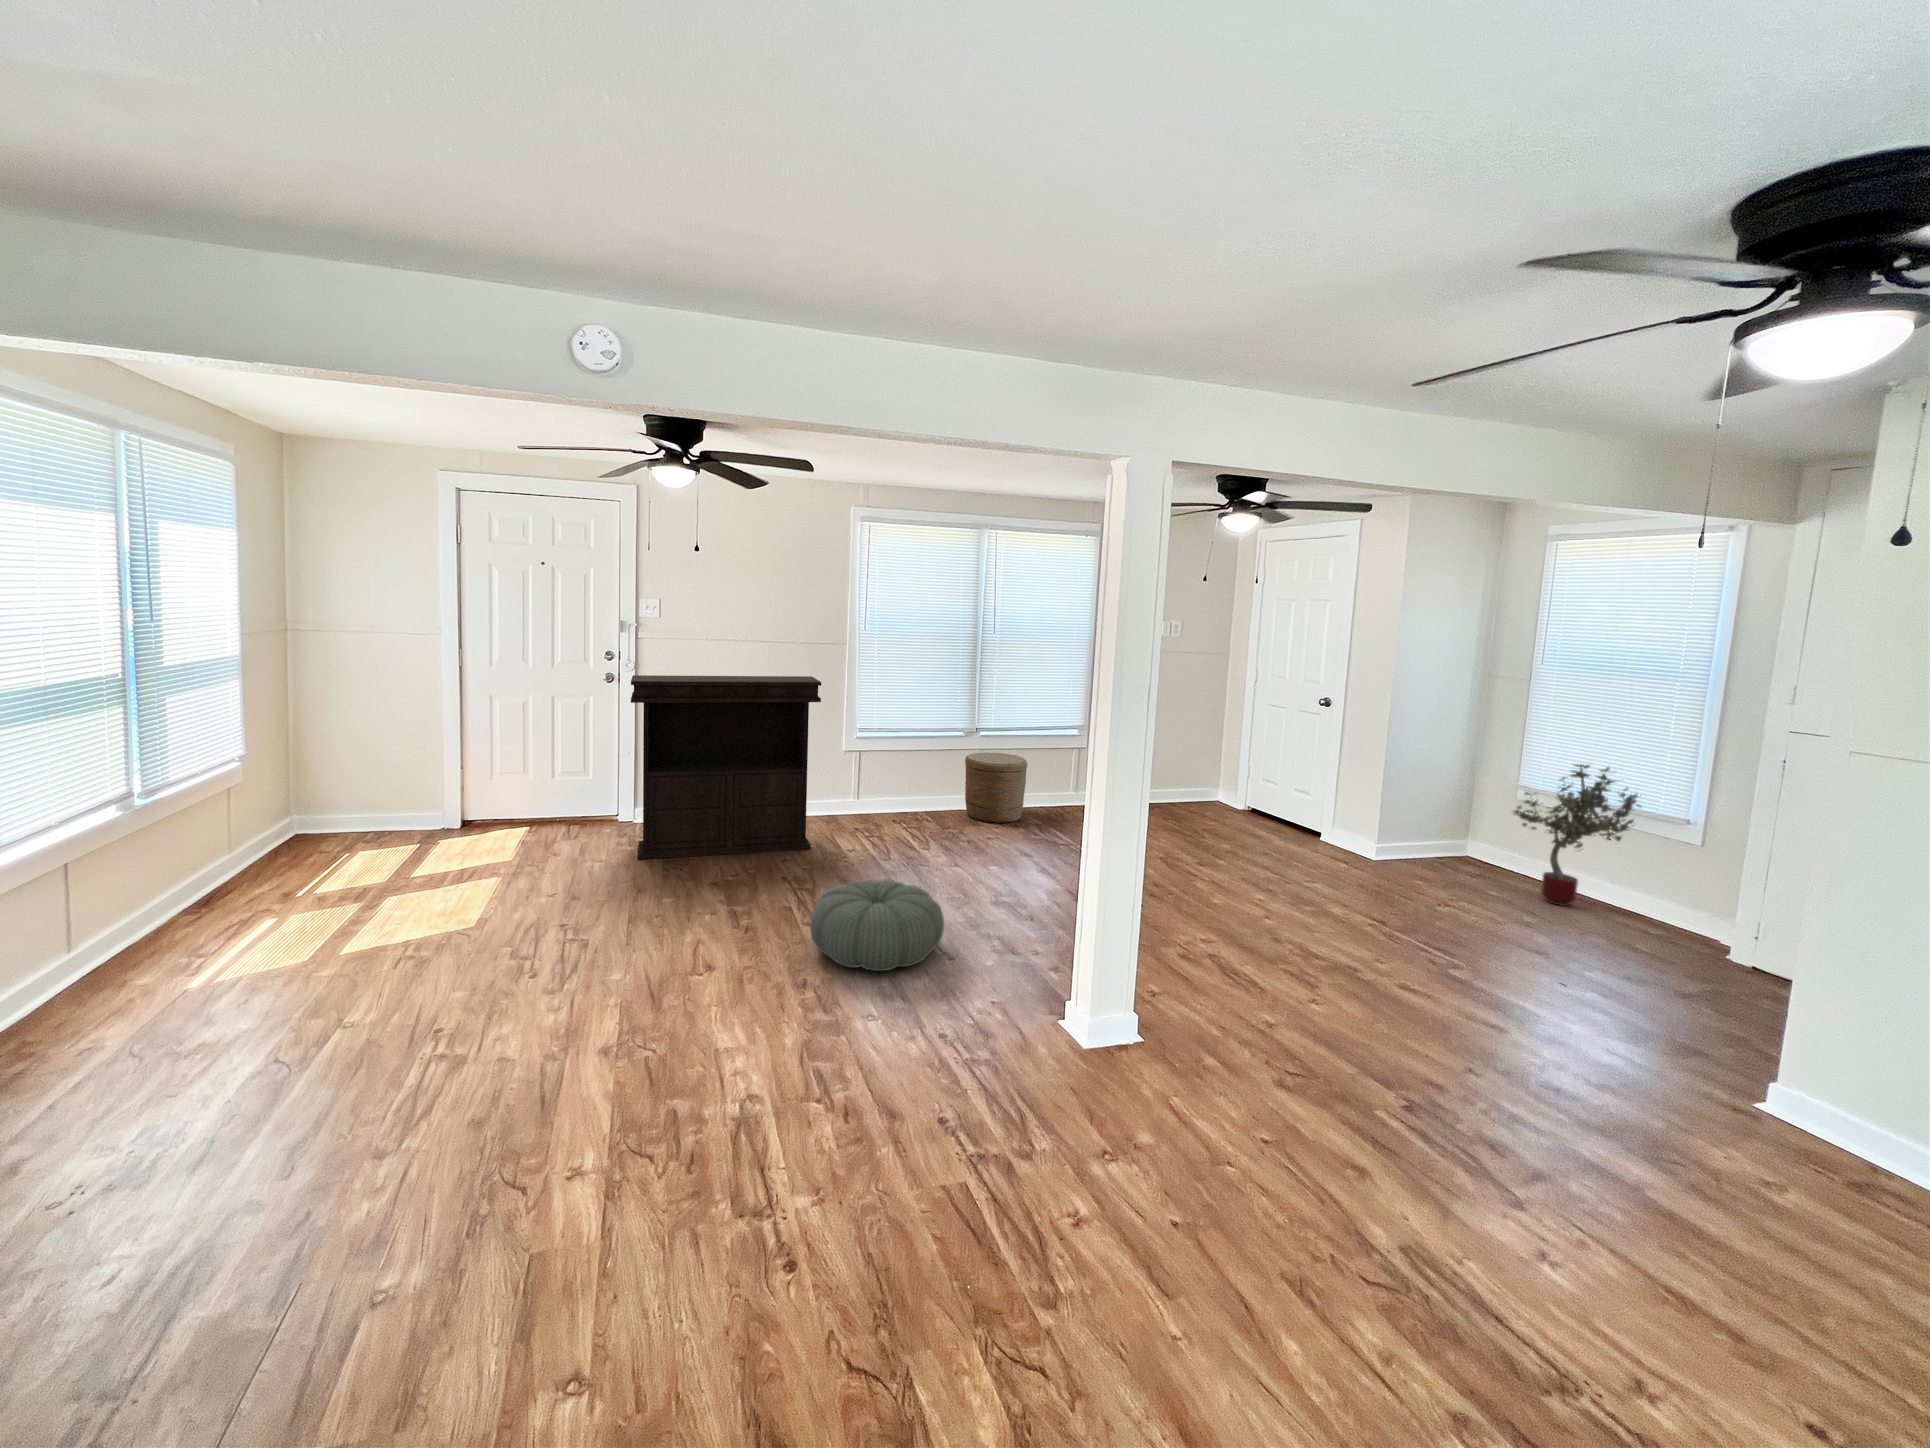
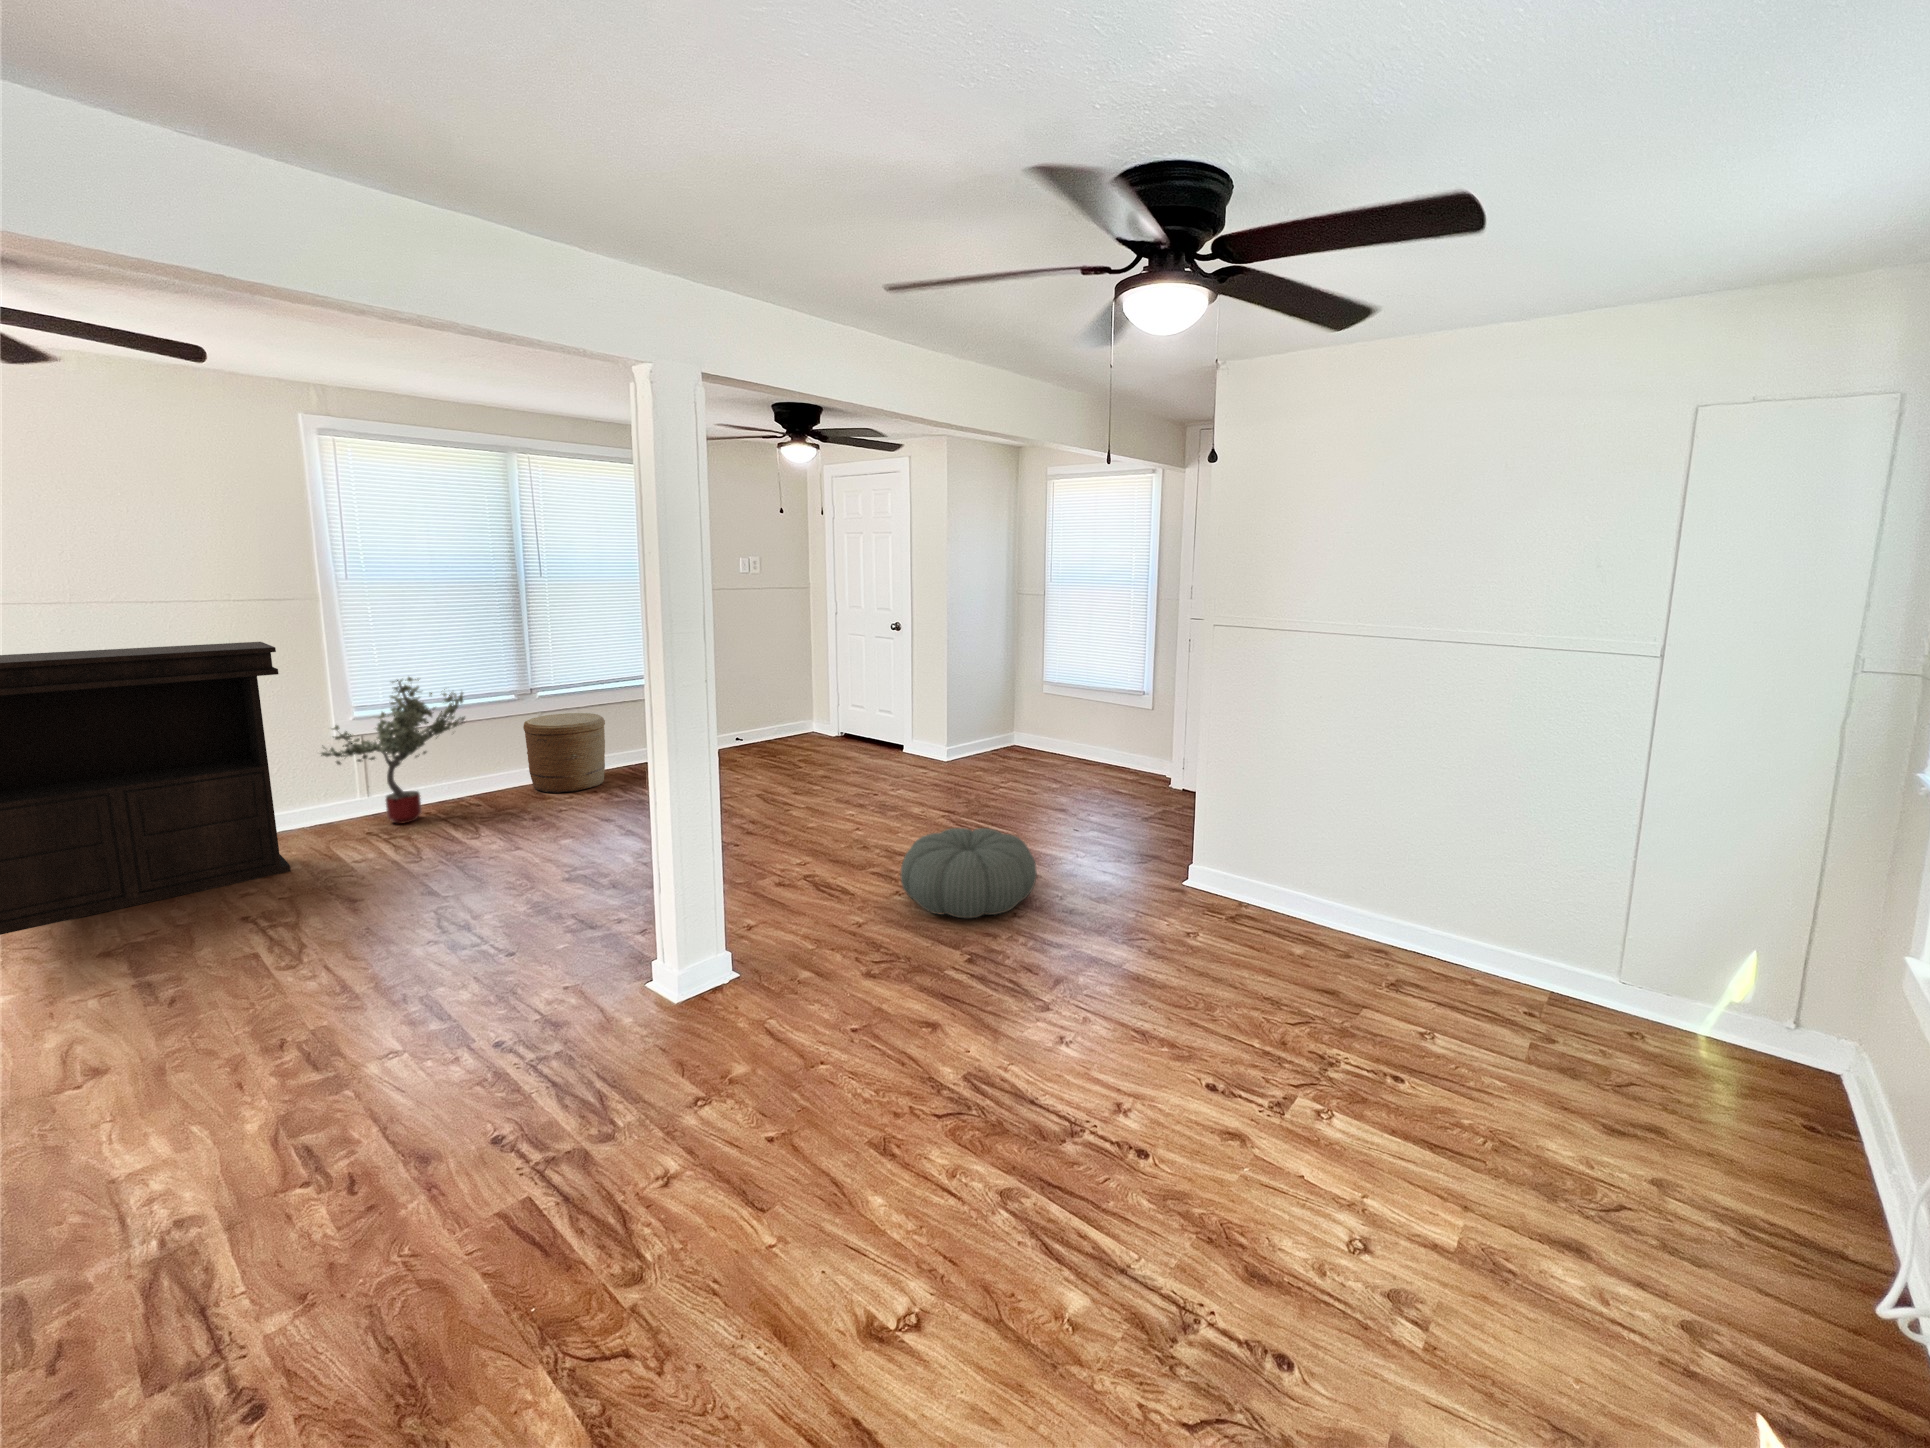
potted tree: present [1513,764,1641,906] -> present [321,677,465,824]
pouf: present [810,879,944,971] -> present [900,828,1037,918]

